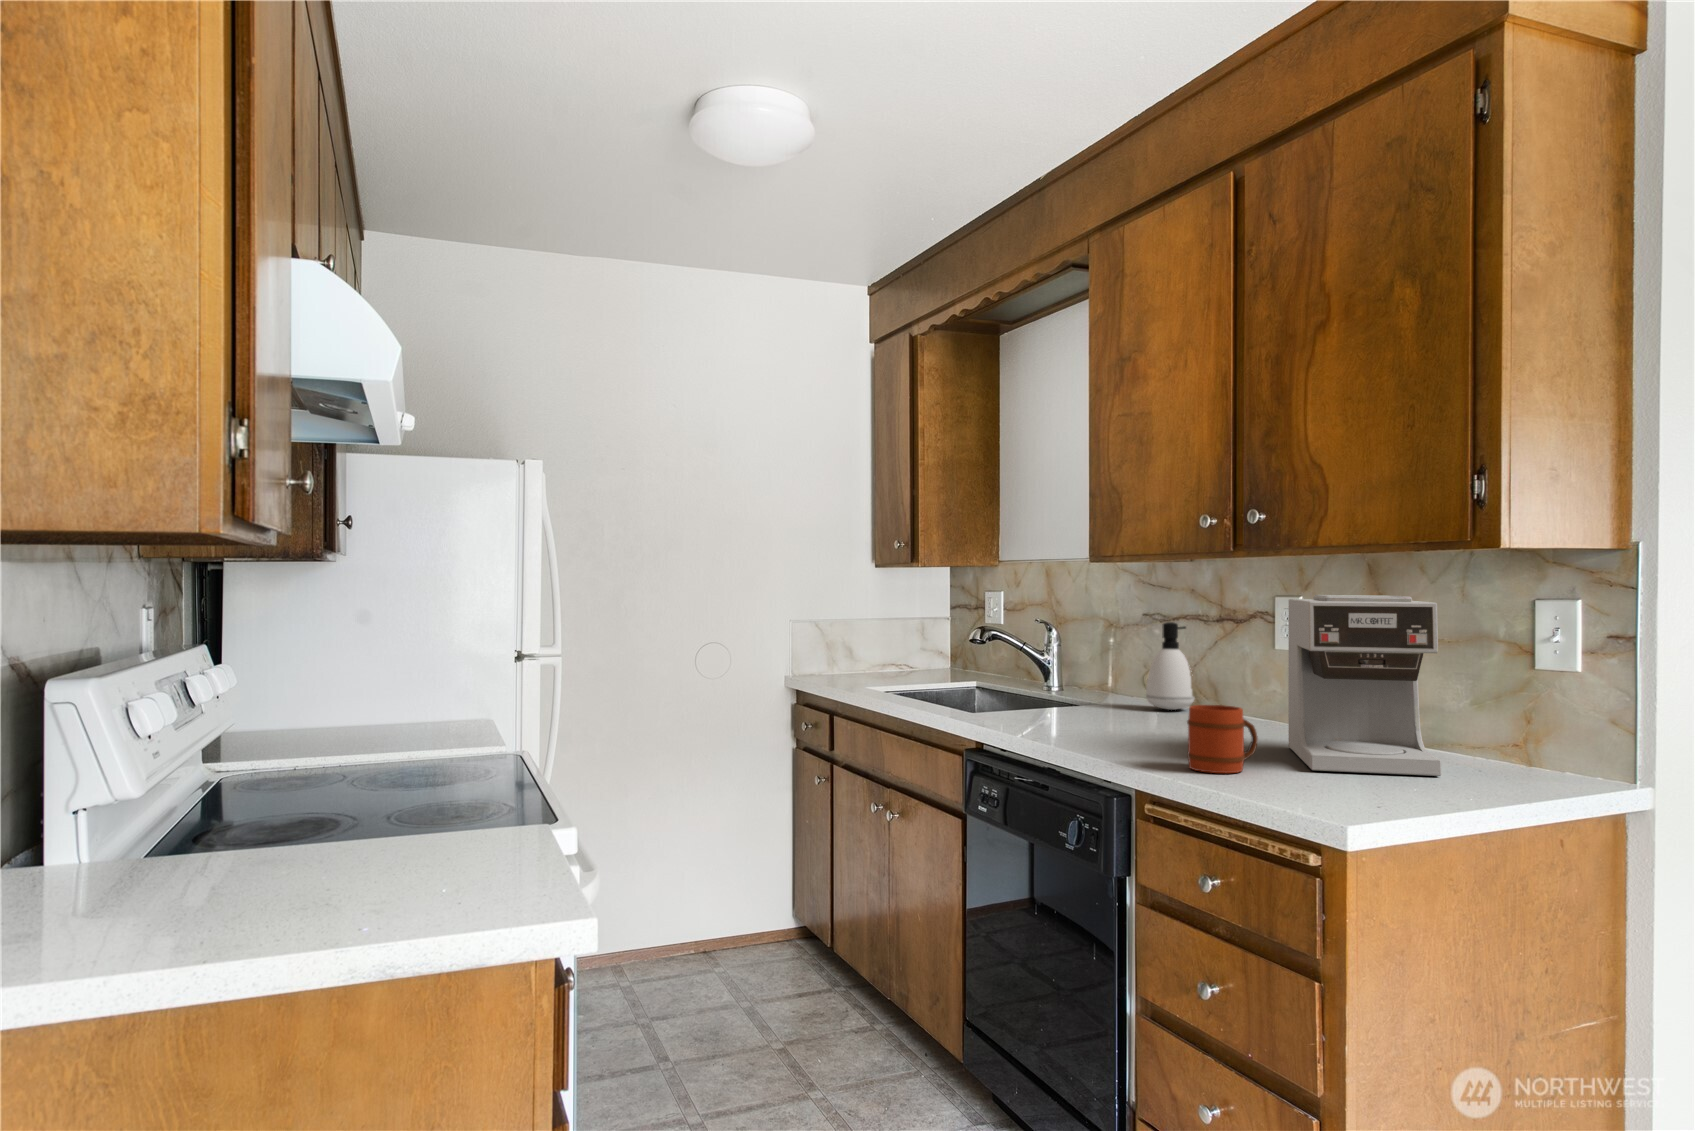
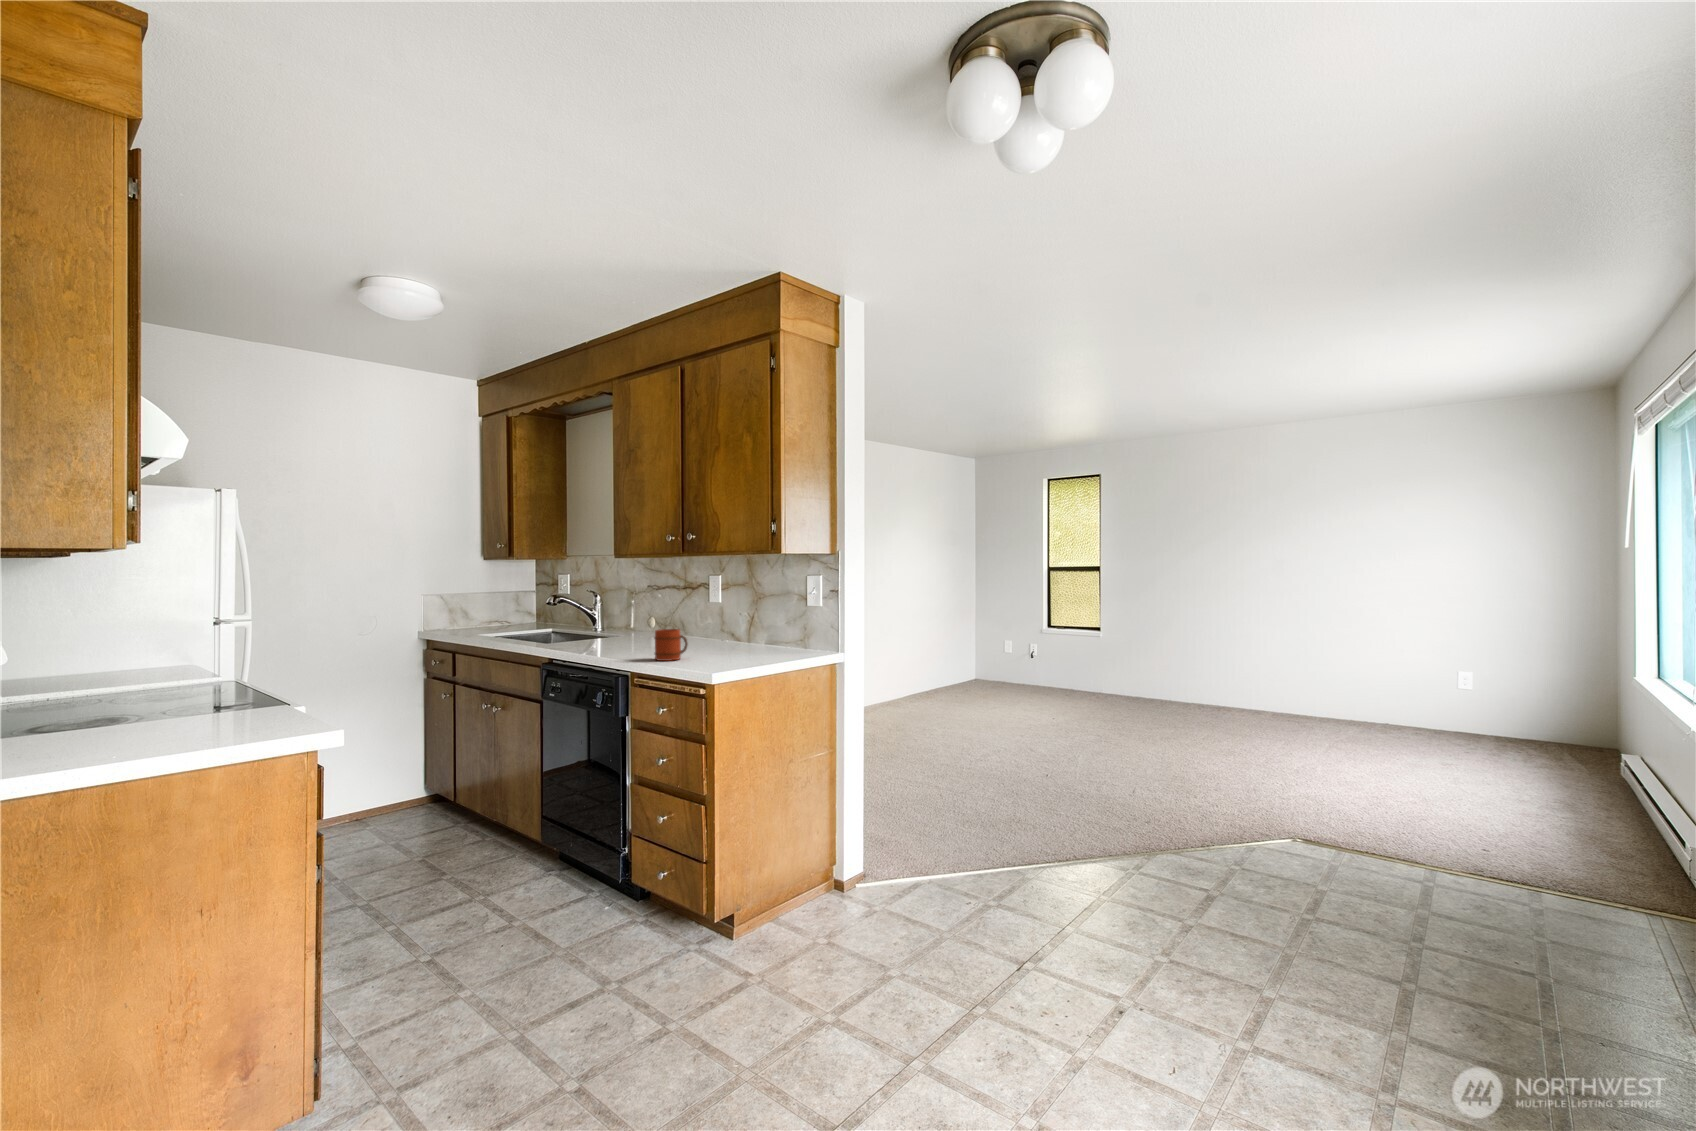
coffee maker: present [1288,595,1441,776] -> none [708,574,766,656]
soap dispenser: present [1146,622,1194,710] -> none [647,590,673,636]

